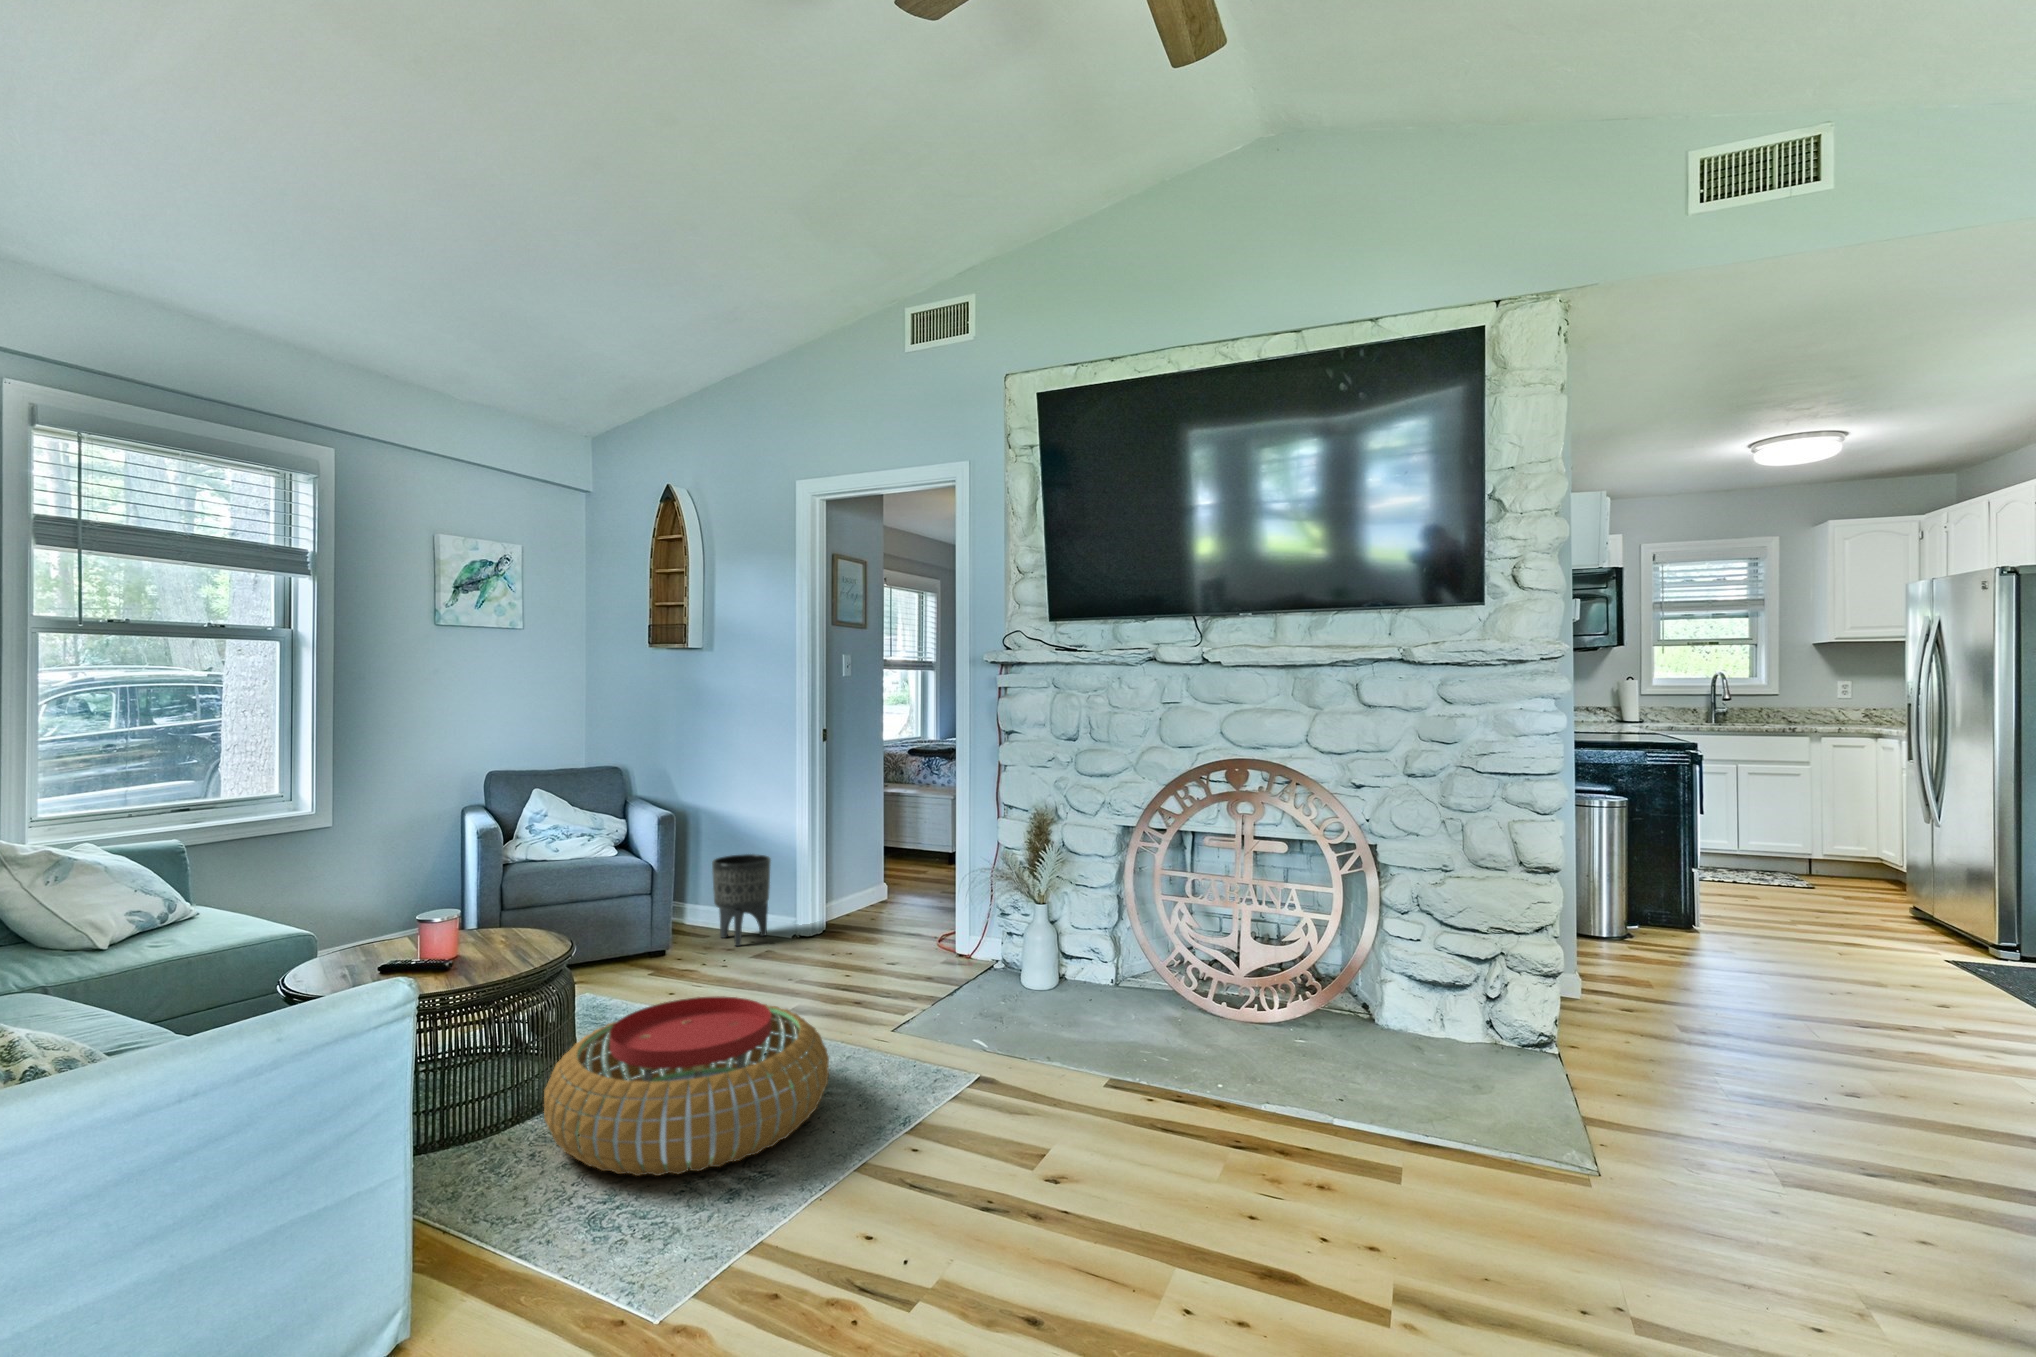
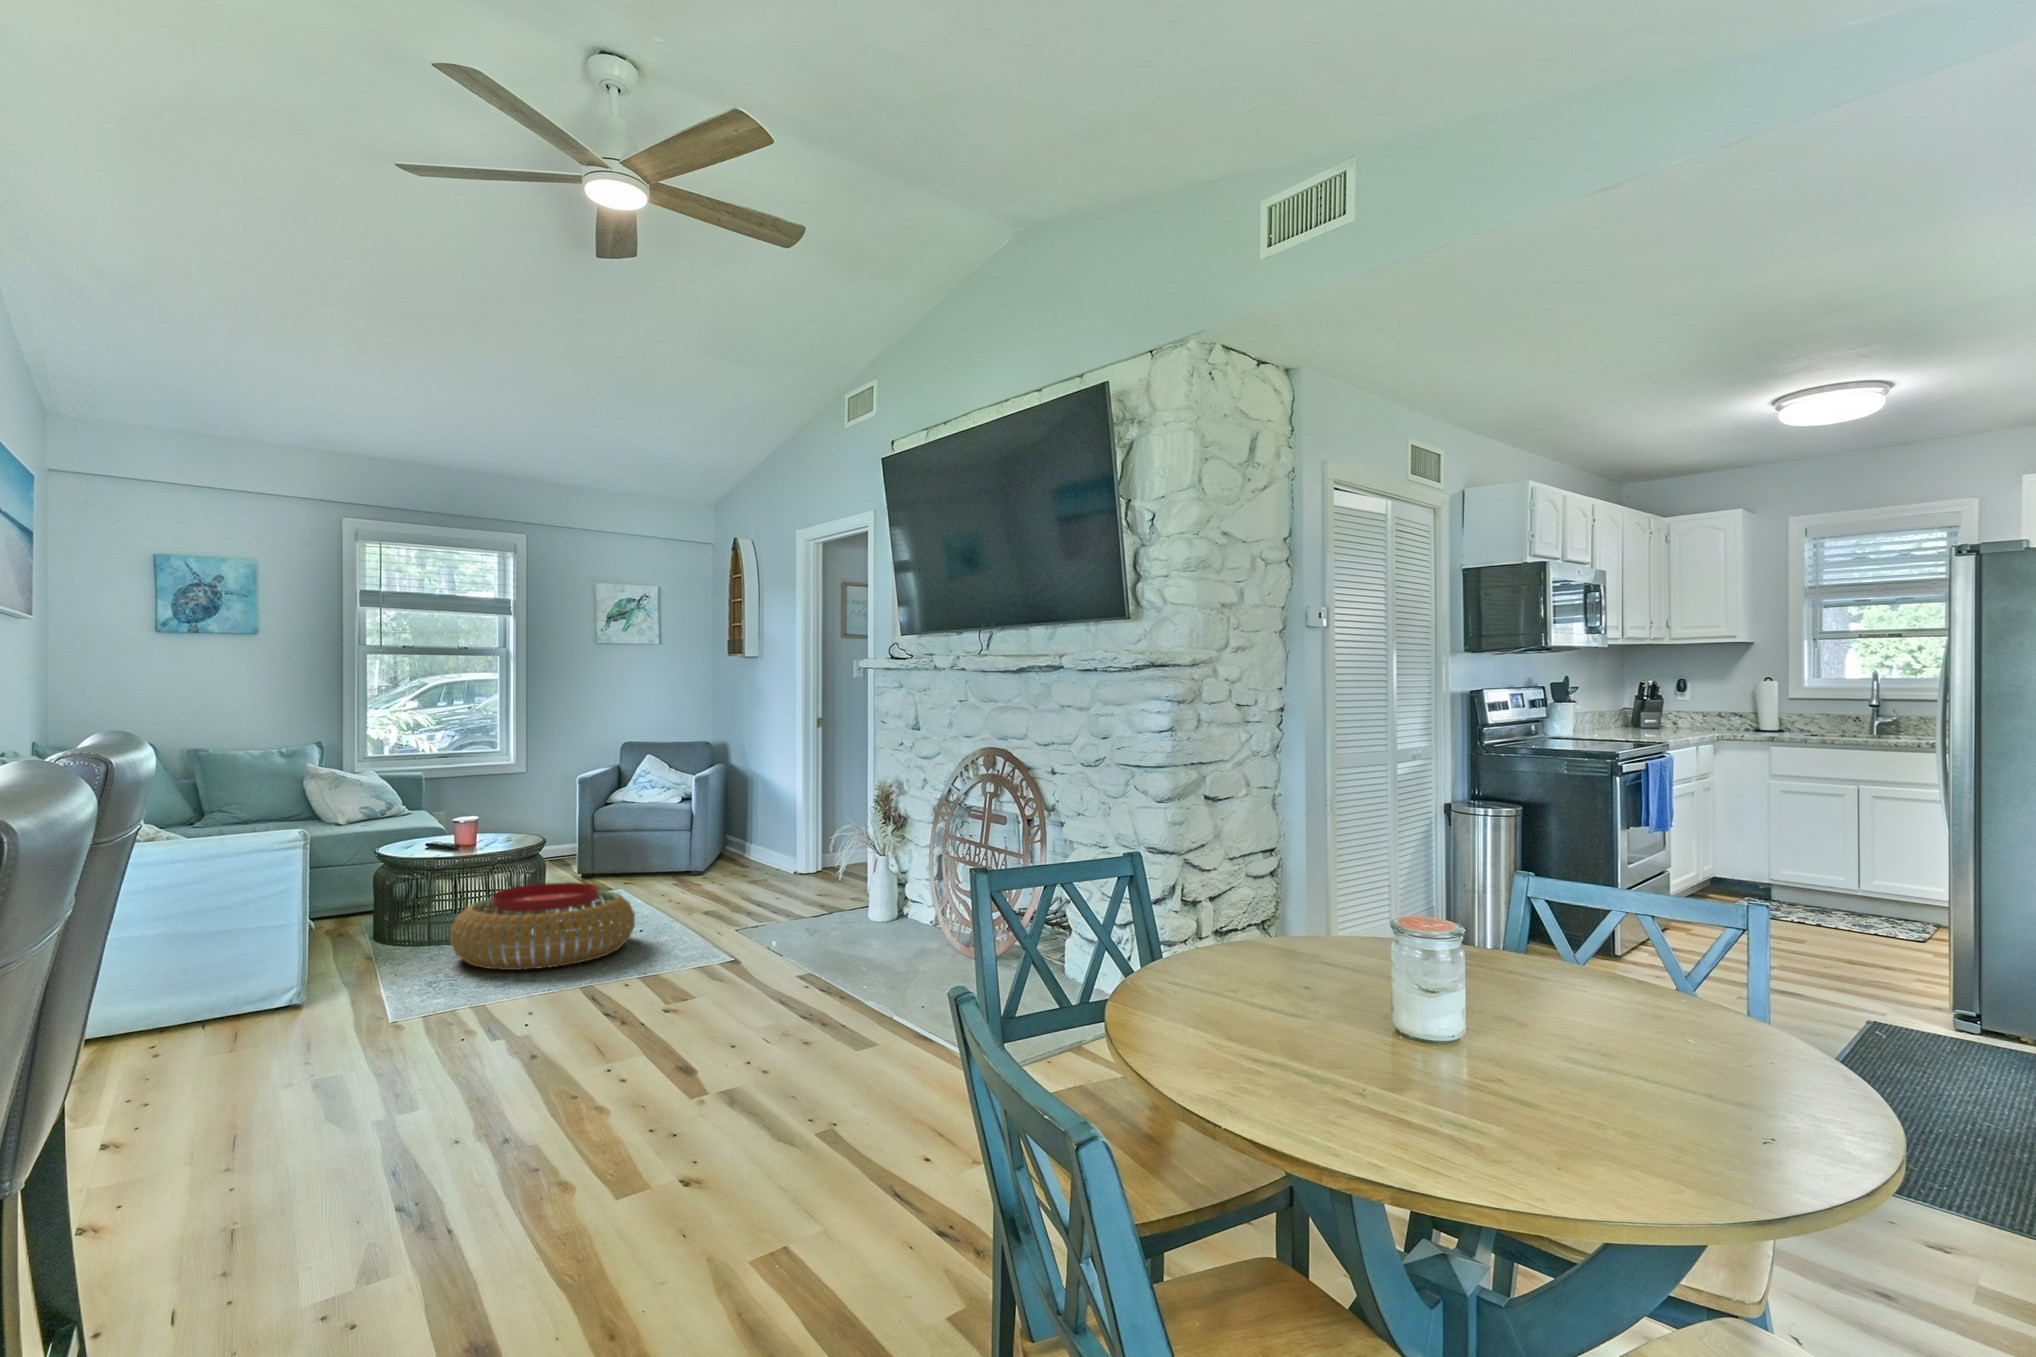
planter: present [712,854,771,946] -> none [738,815,782,881]

